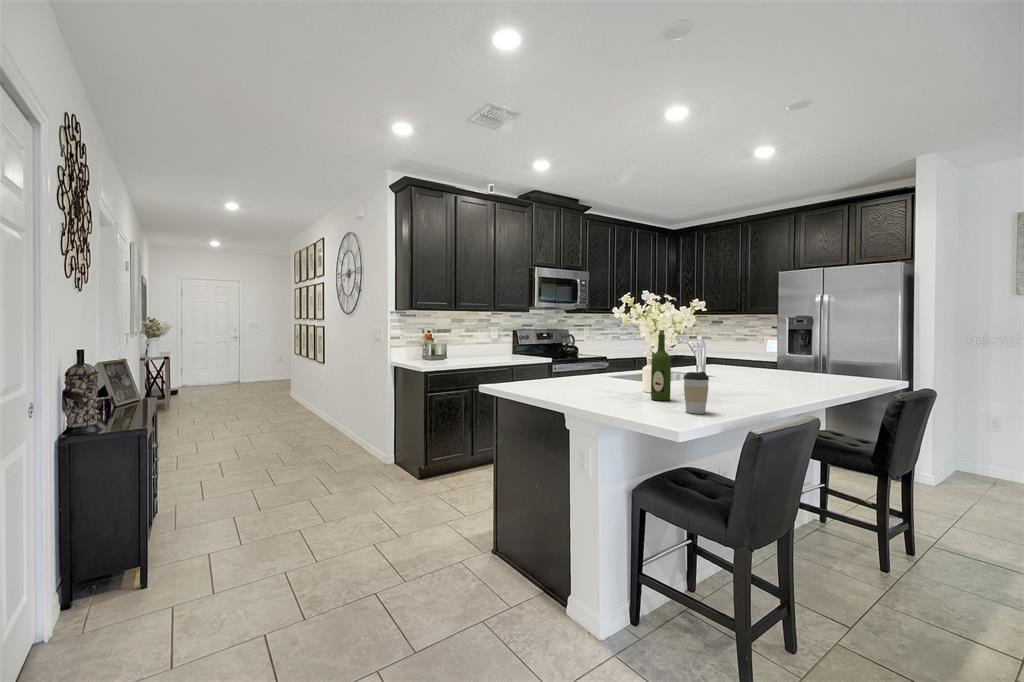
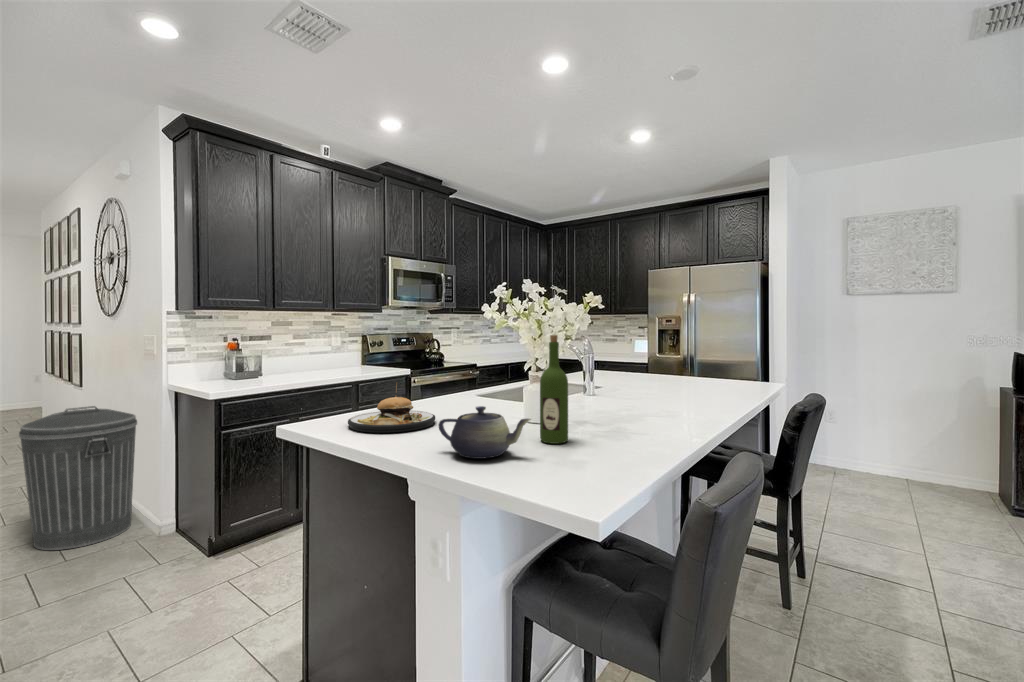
plate: none [525,359,580,390] -> present [348,385,435,433]
coffee cup: present [684,372,709,414] -> none [593,401,633,471]
teapot: none [585,373,644,404] -> present [439,406,531,459]
trash can: none [307,375,370,467] -> present [19,406,137,550]

